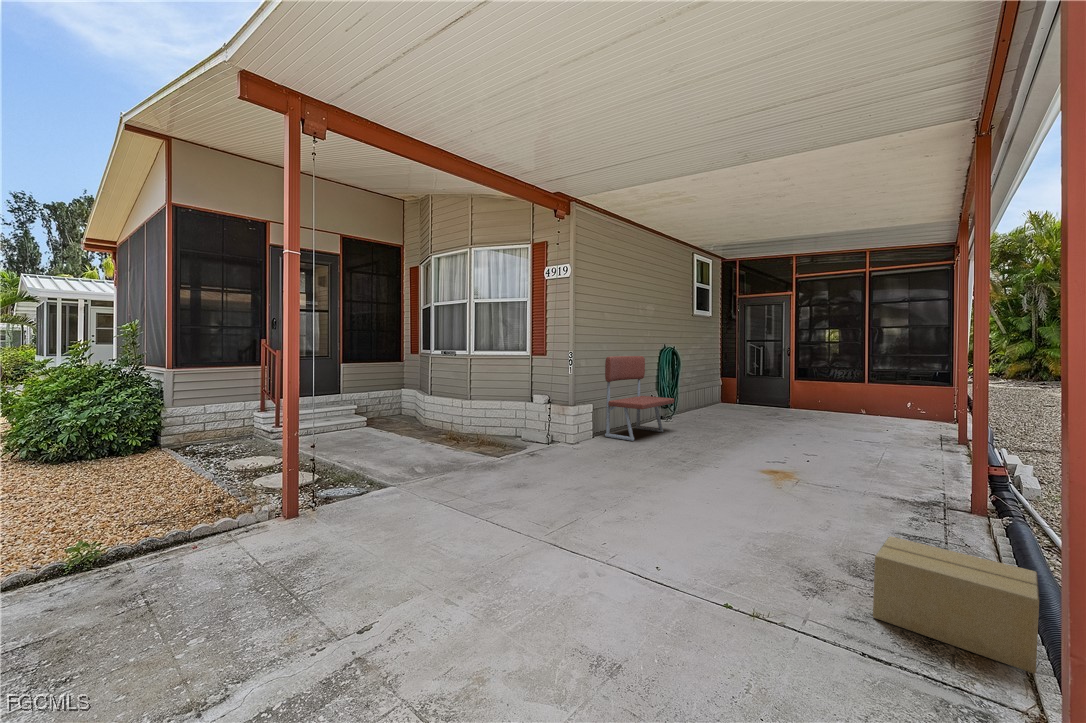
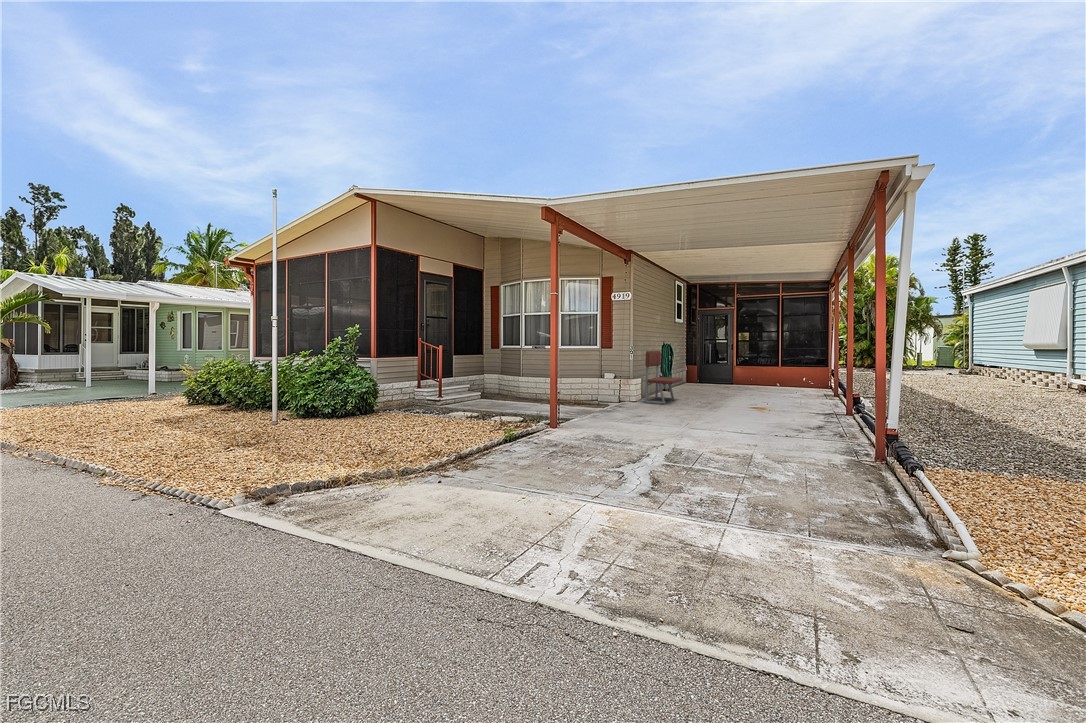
cardboard box: present [873,536,1039,674] -> none [835,421,888,454]

